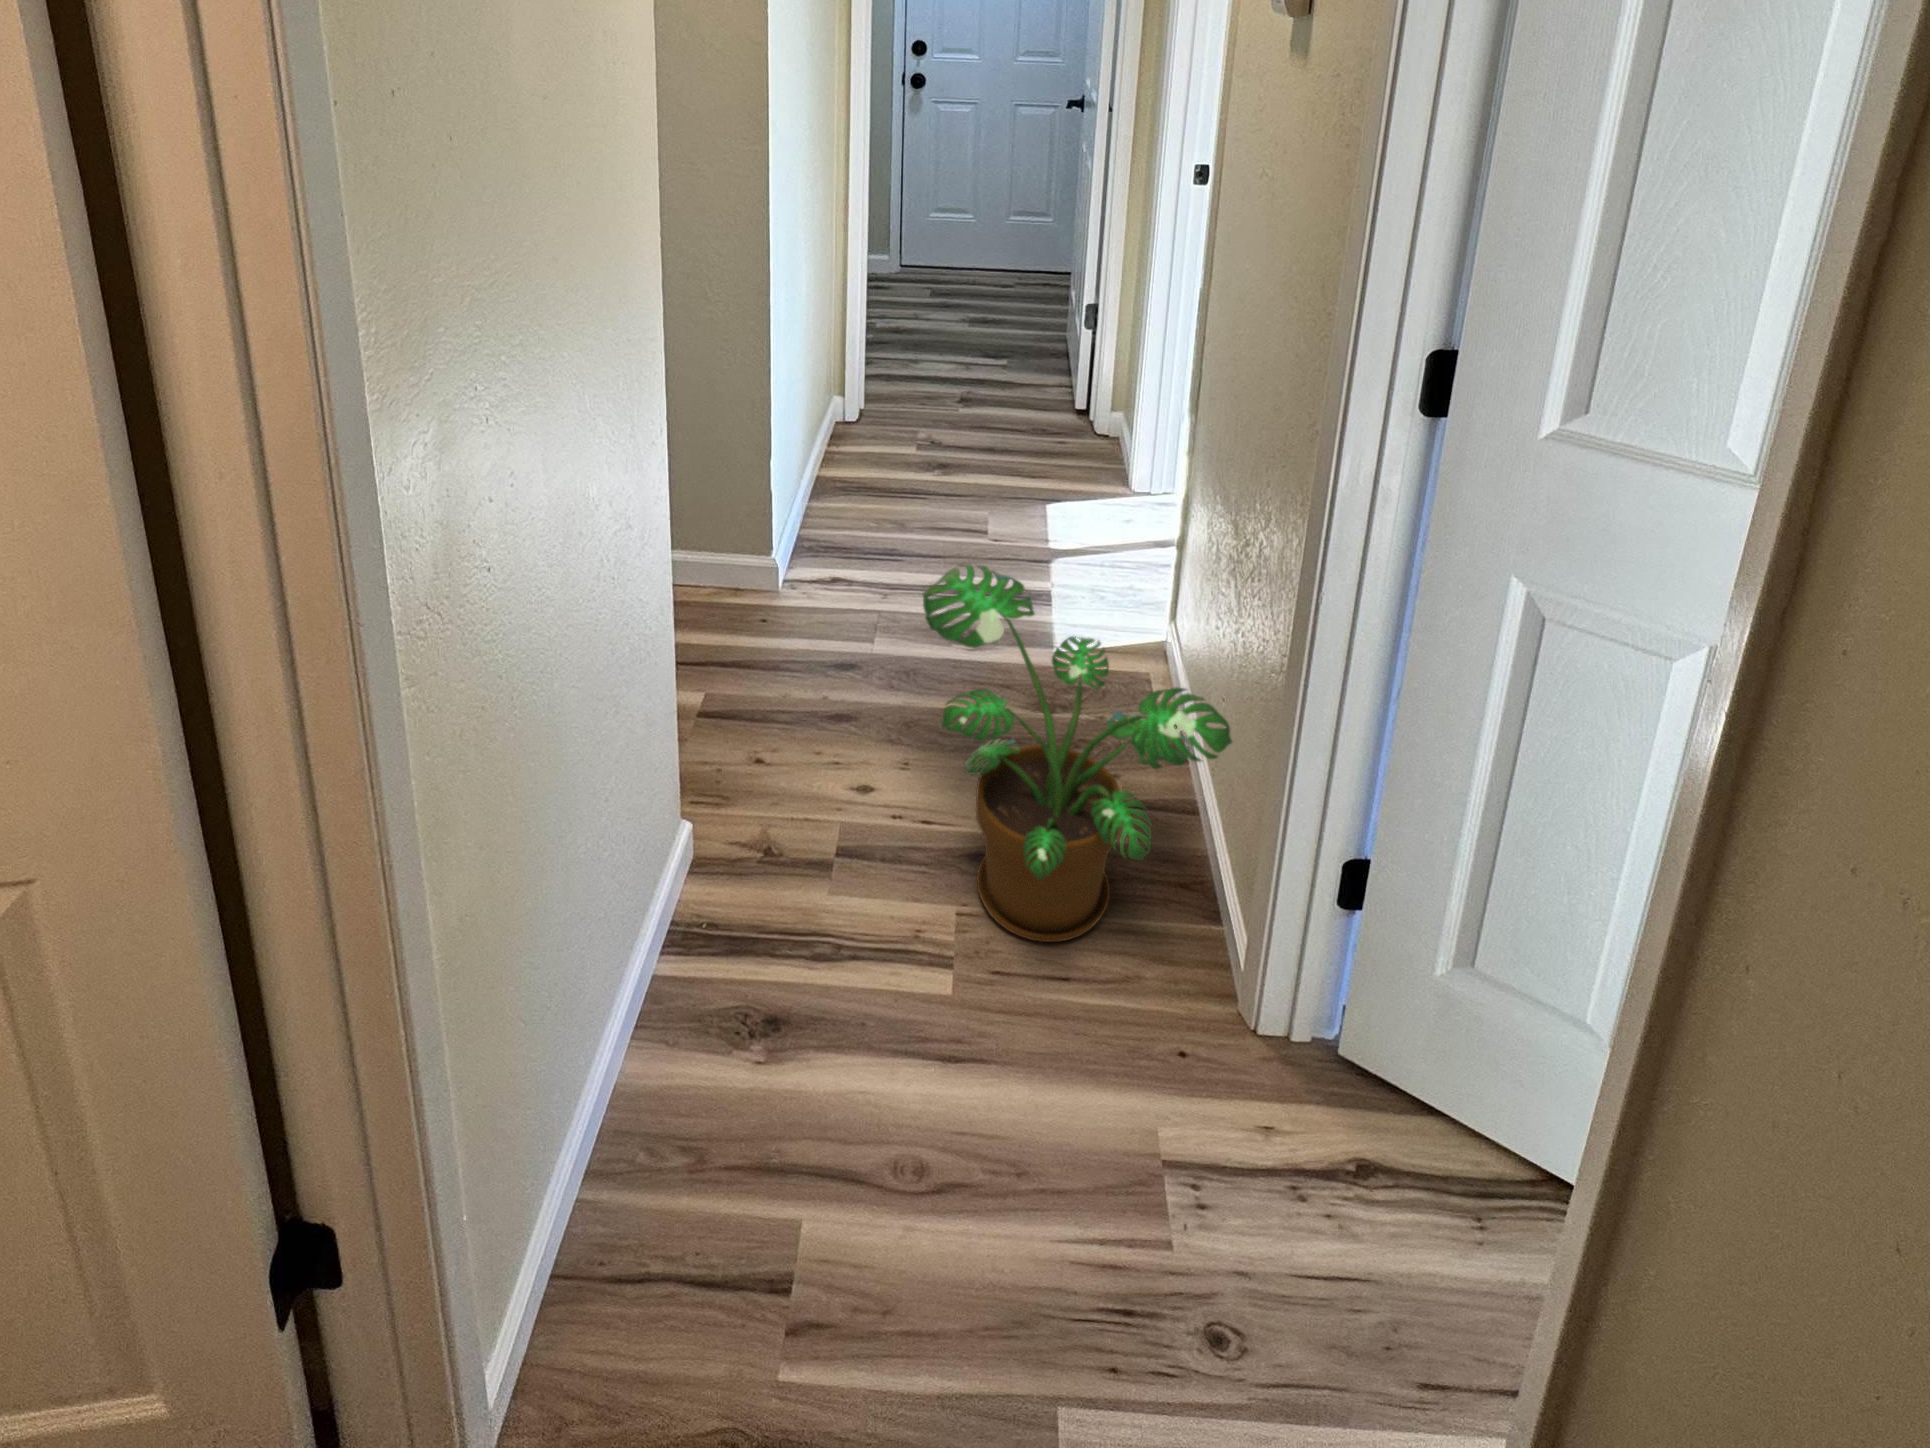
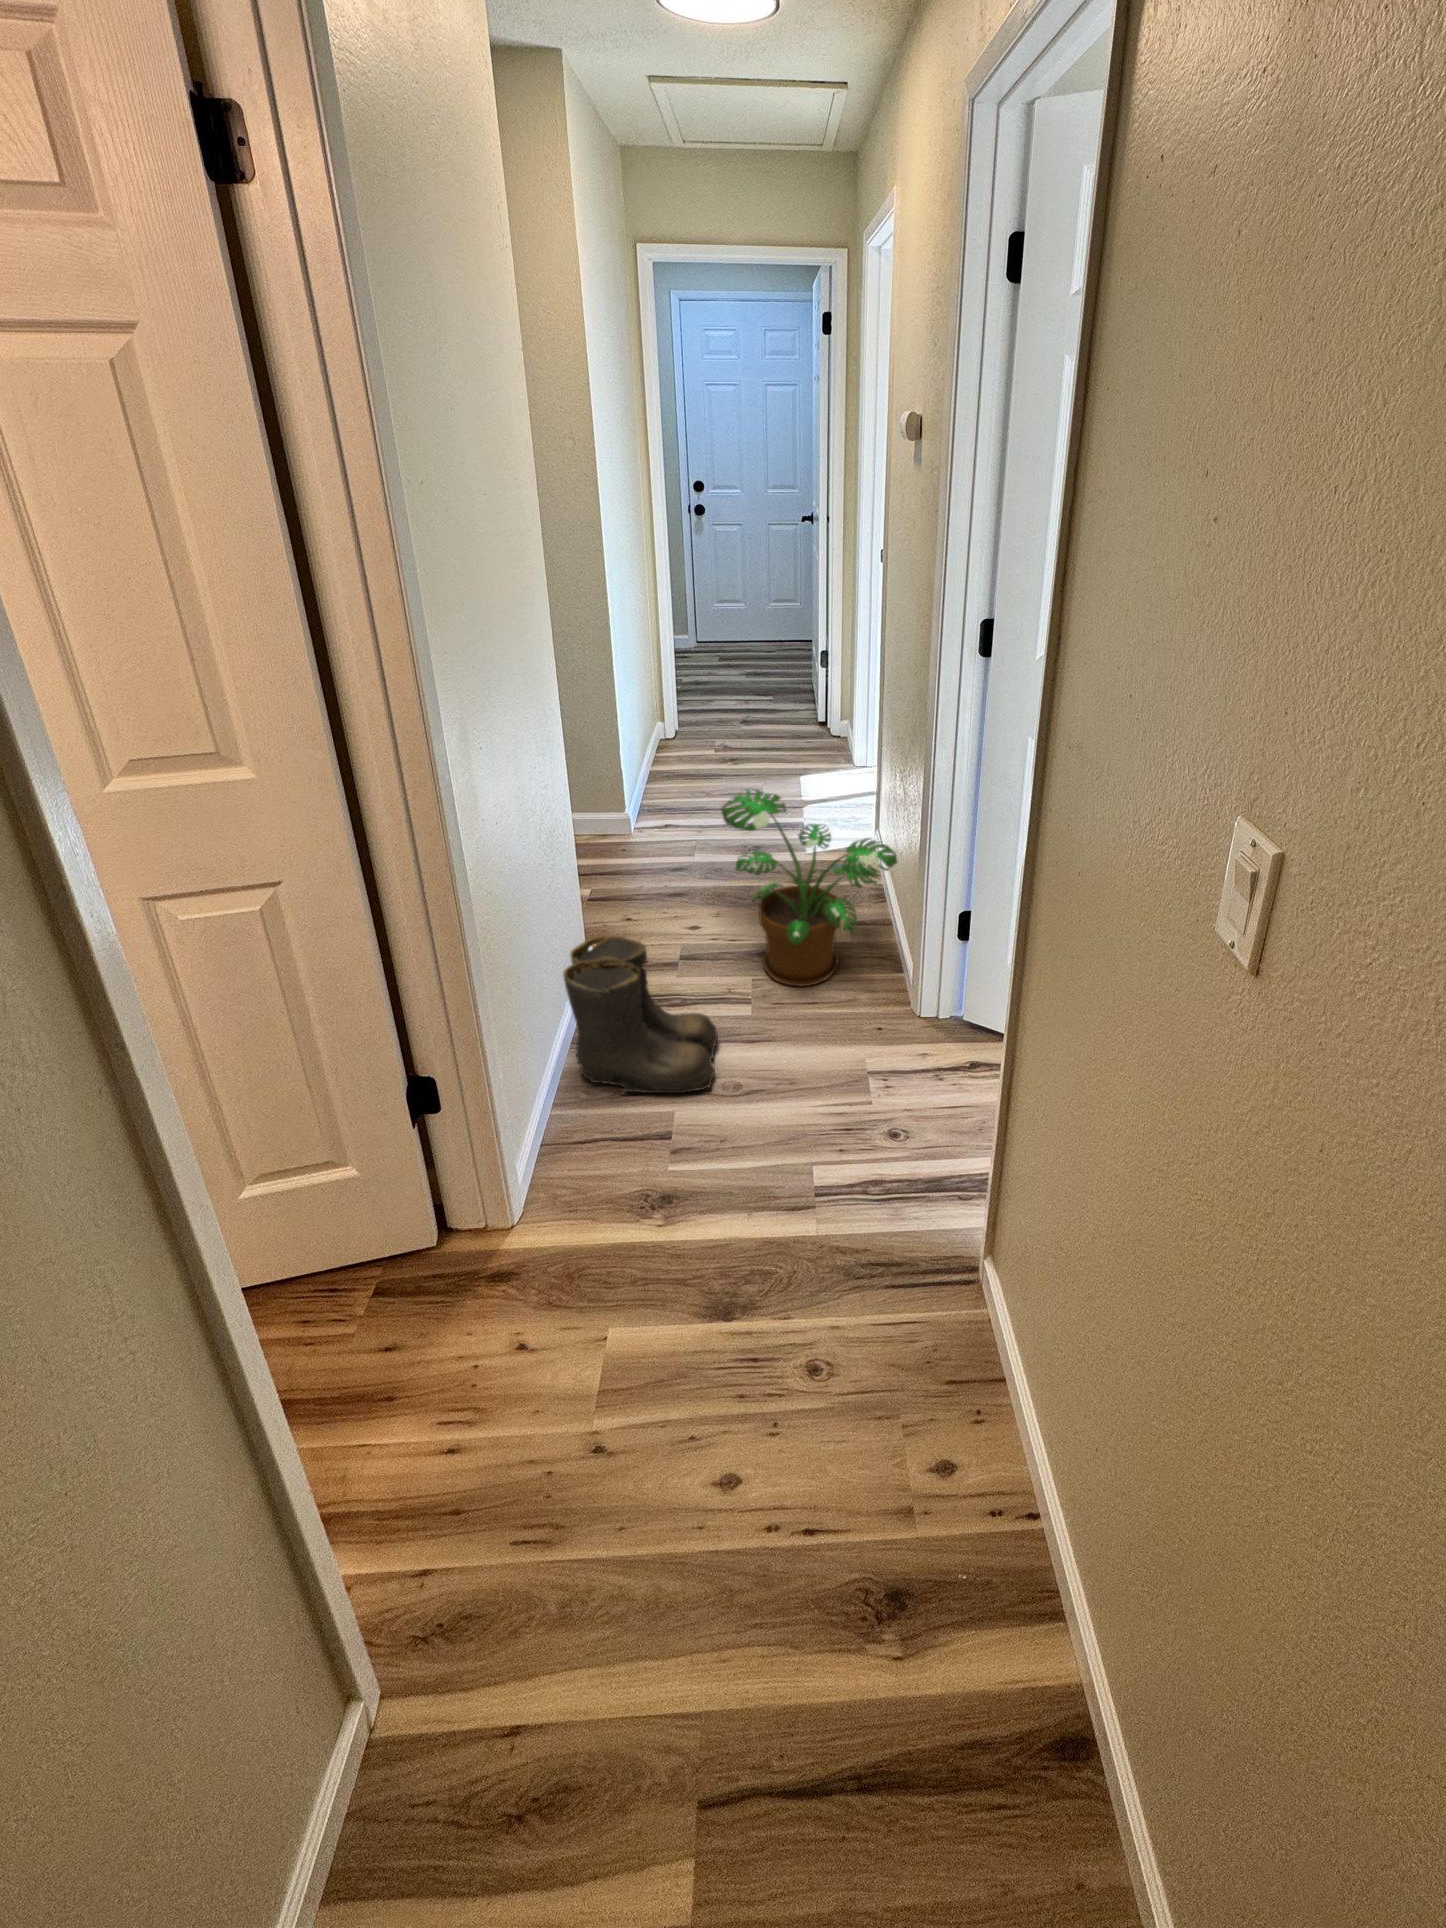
boots: none [622,847,892,1180] -> present [563,935,718,1093]

